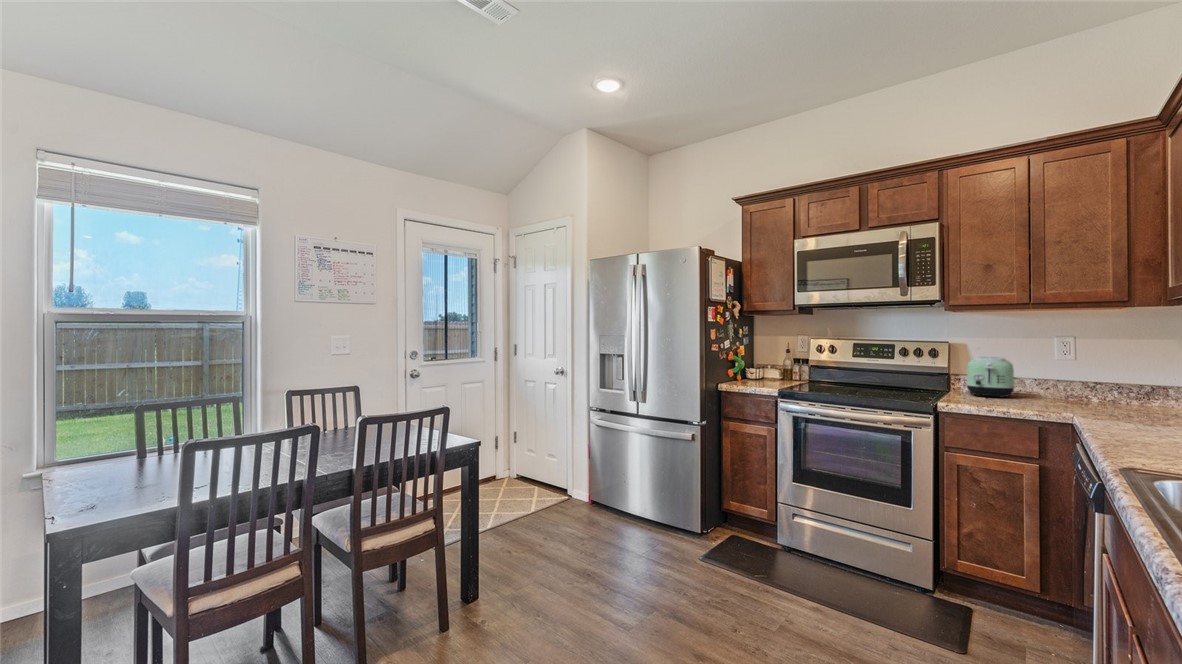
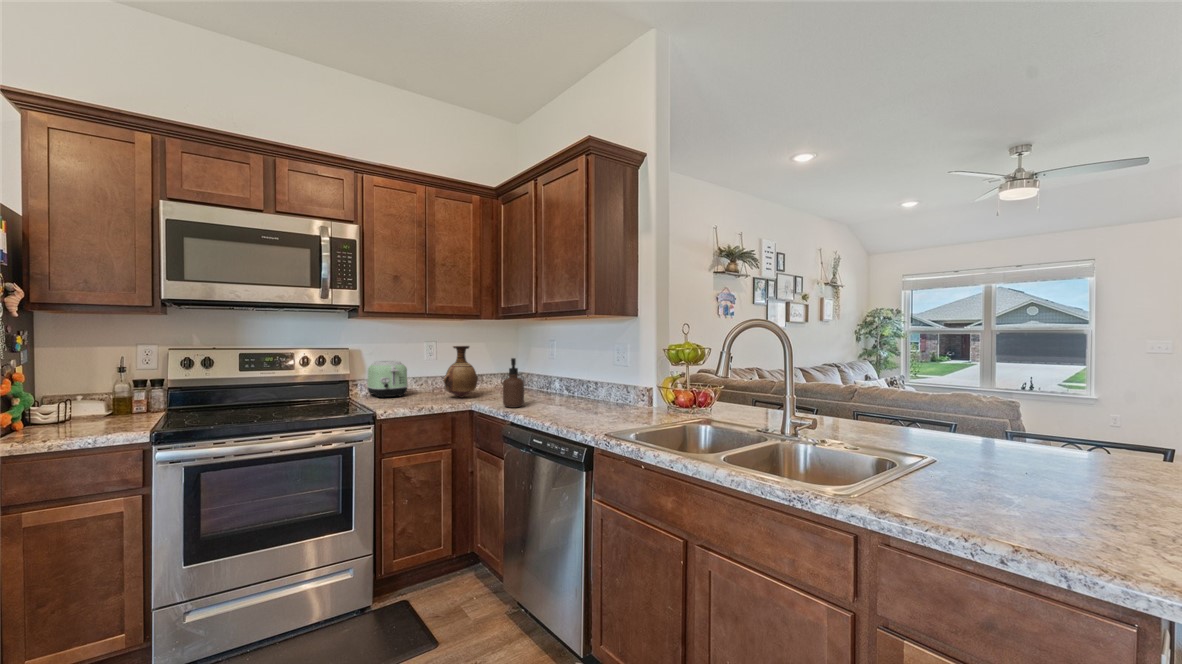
vase: none [1048,343,1116,410] -> present [444,346,478,398]
soap dispenser: none [1110,362,1154,432] -> present [503,358,524,408]

